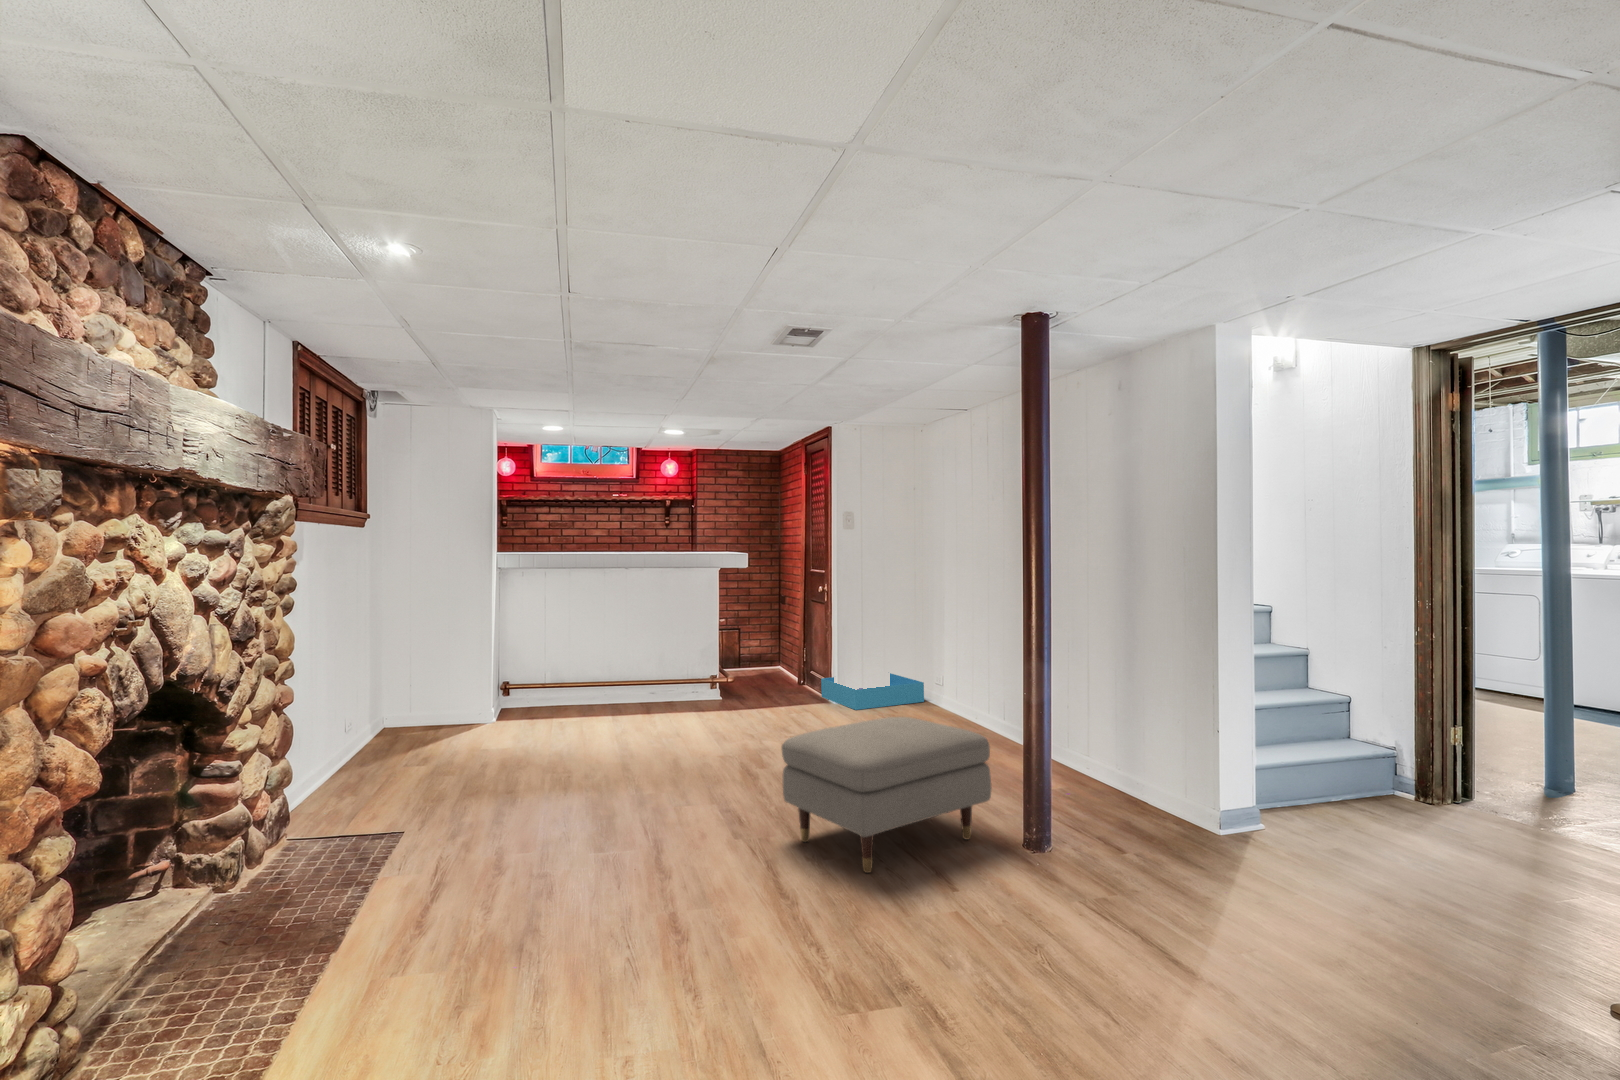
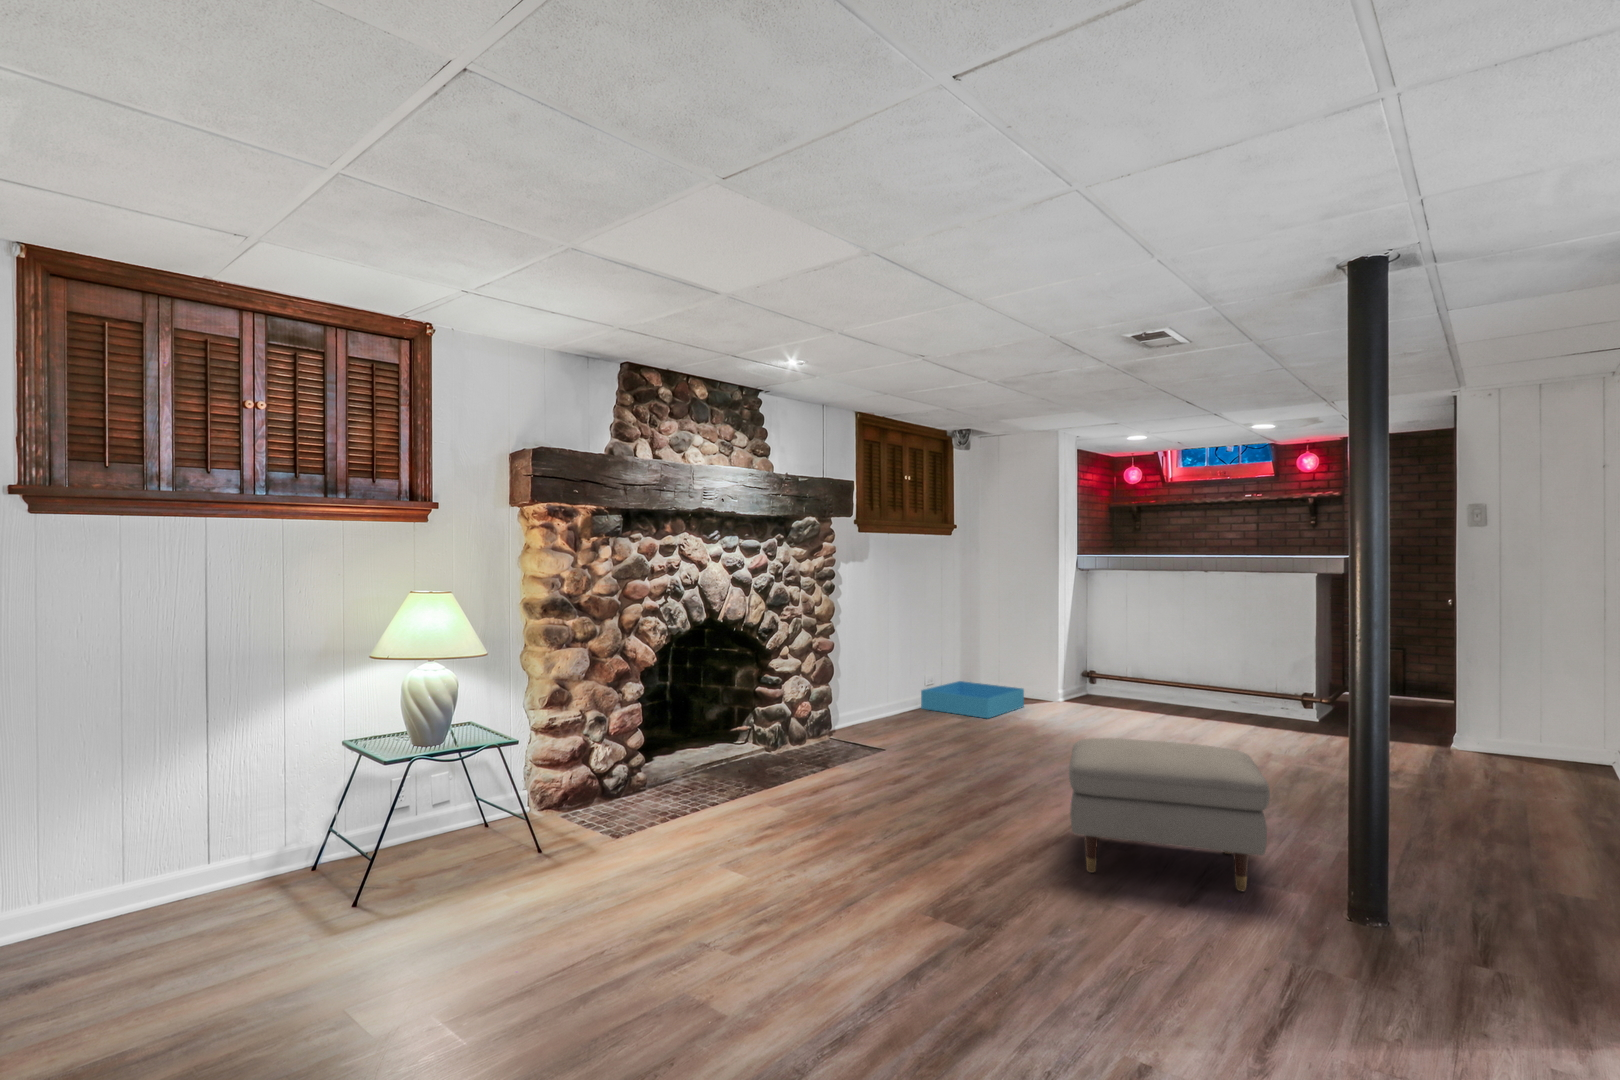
storage bin: present [821,673,924,710] -> present [921,681,1024,718]

